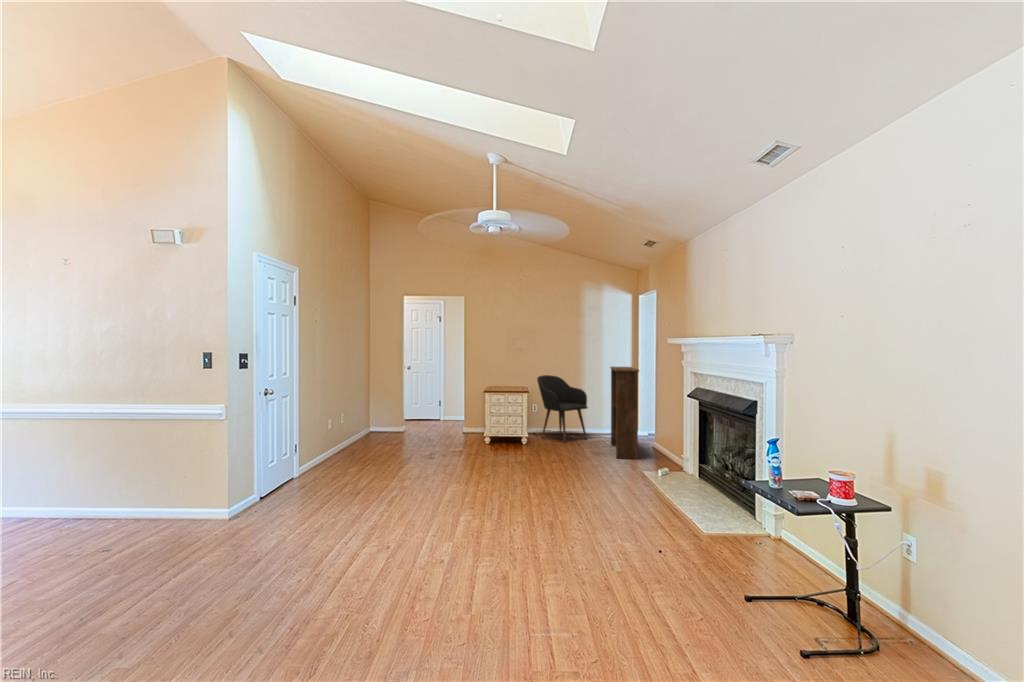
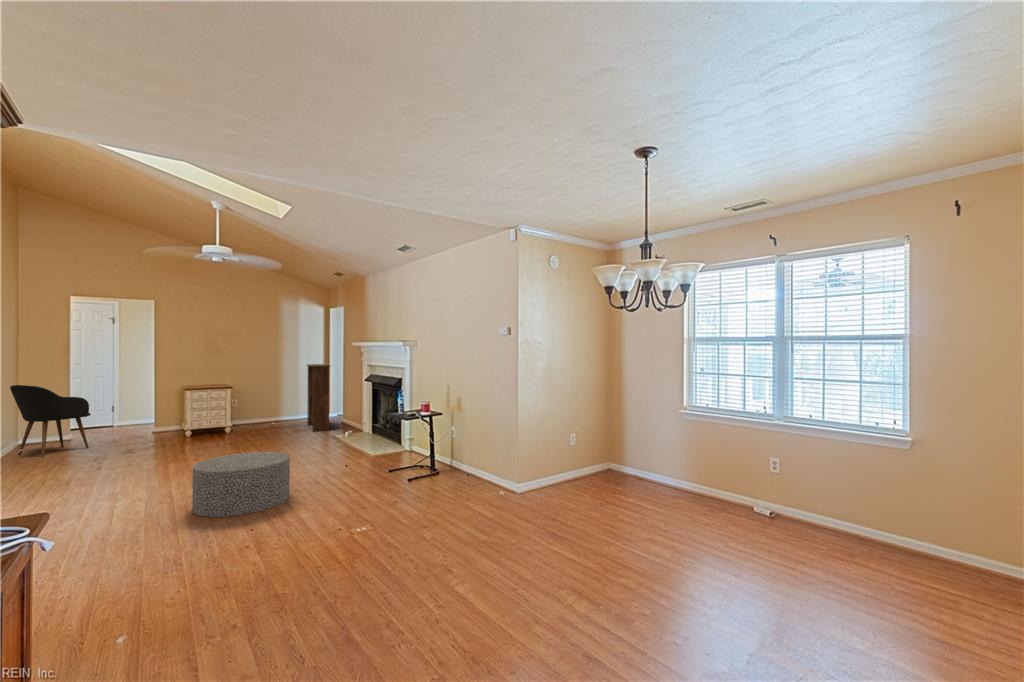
armchair: present [537,375,588,443] -> present [10,385,91,456]
ottoman: none [430,515,569,651] -> present [192,452,290,517]

